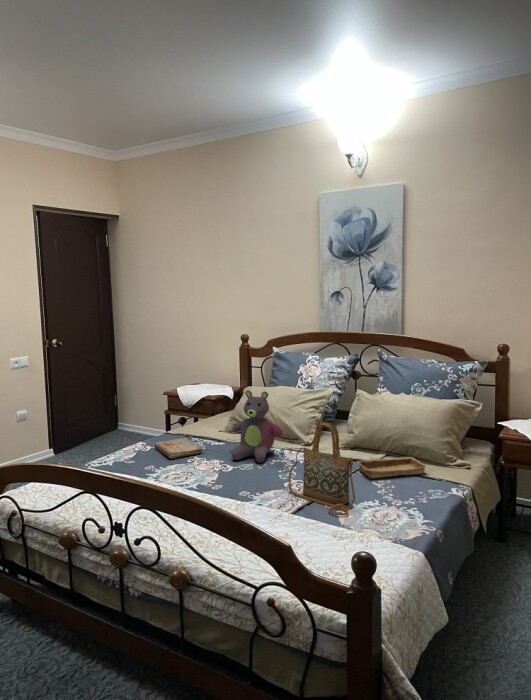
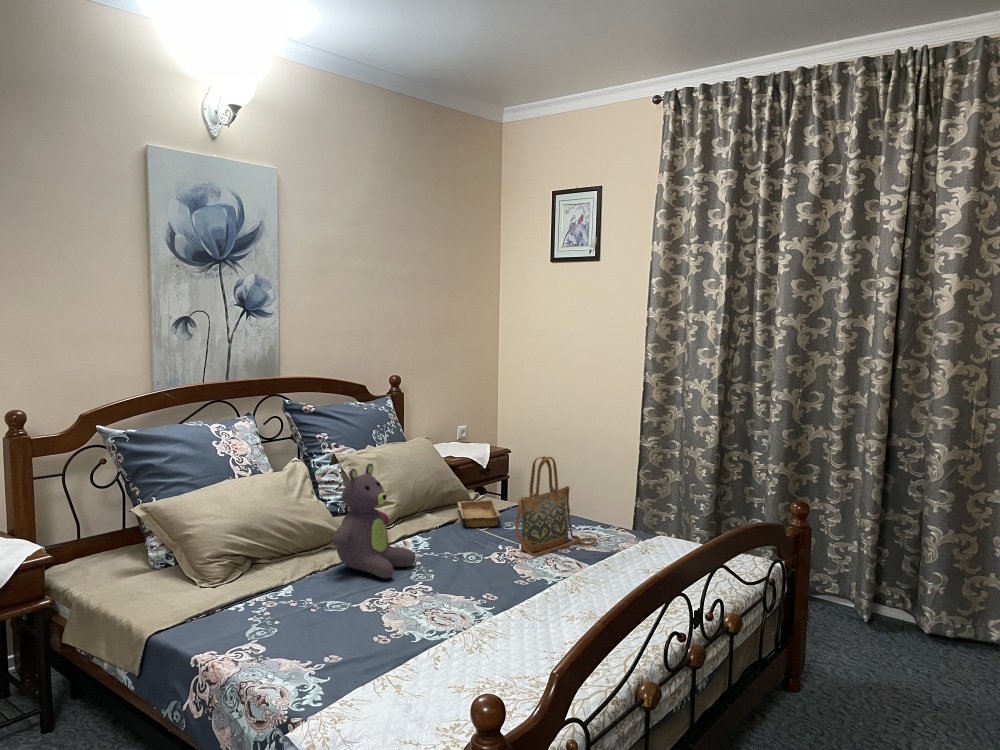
book: present [155,438,203,459] -> none [246,590,347,638]

